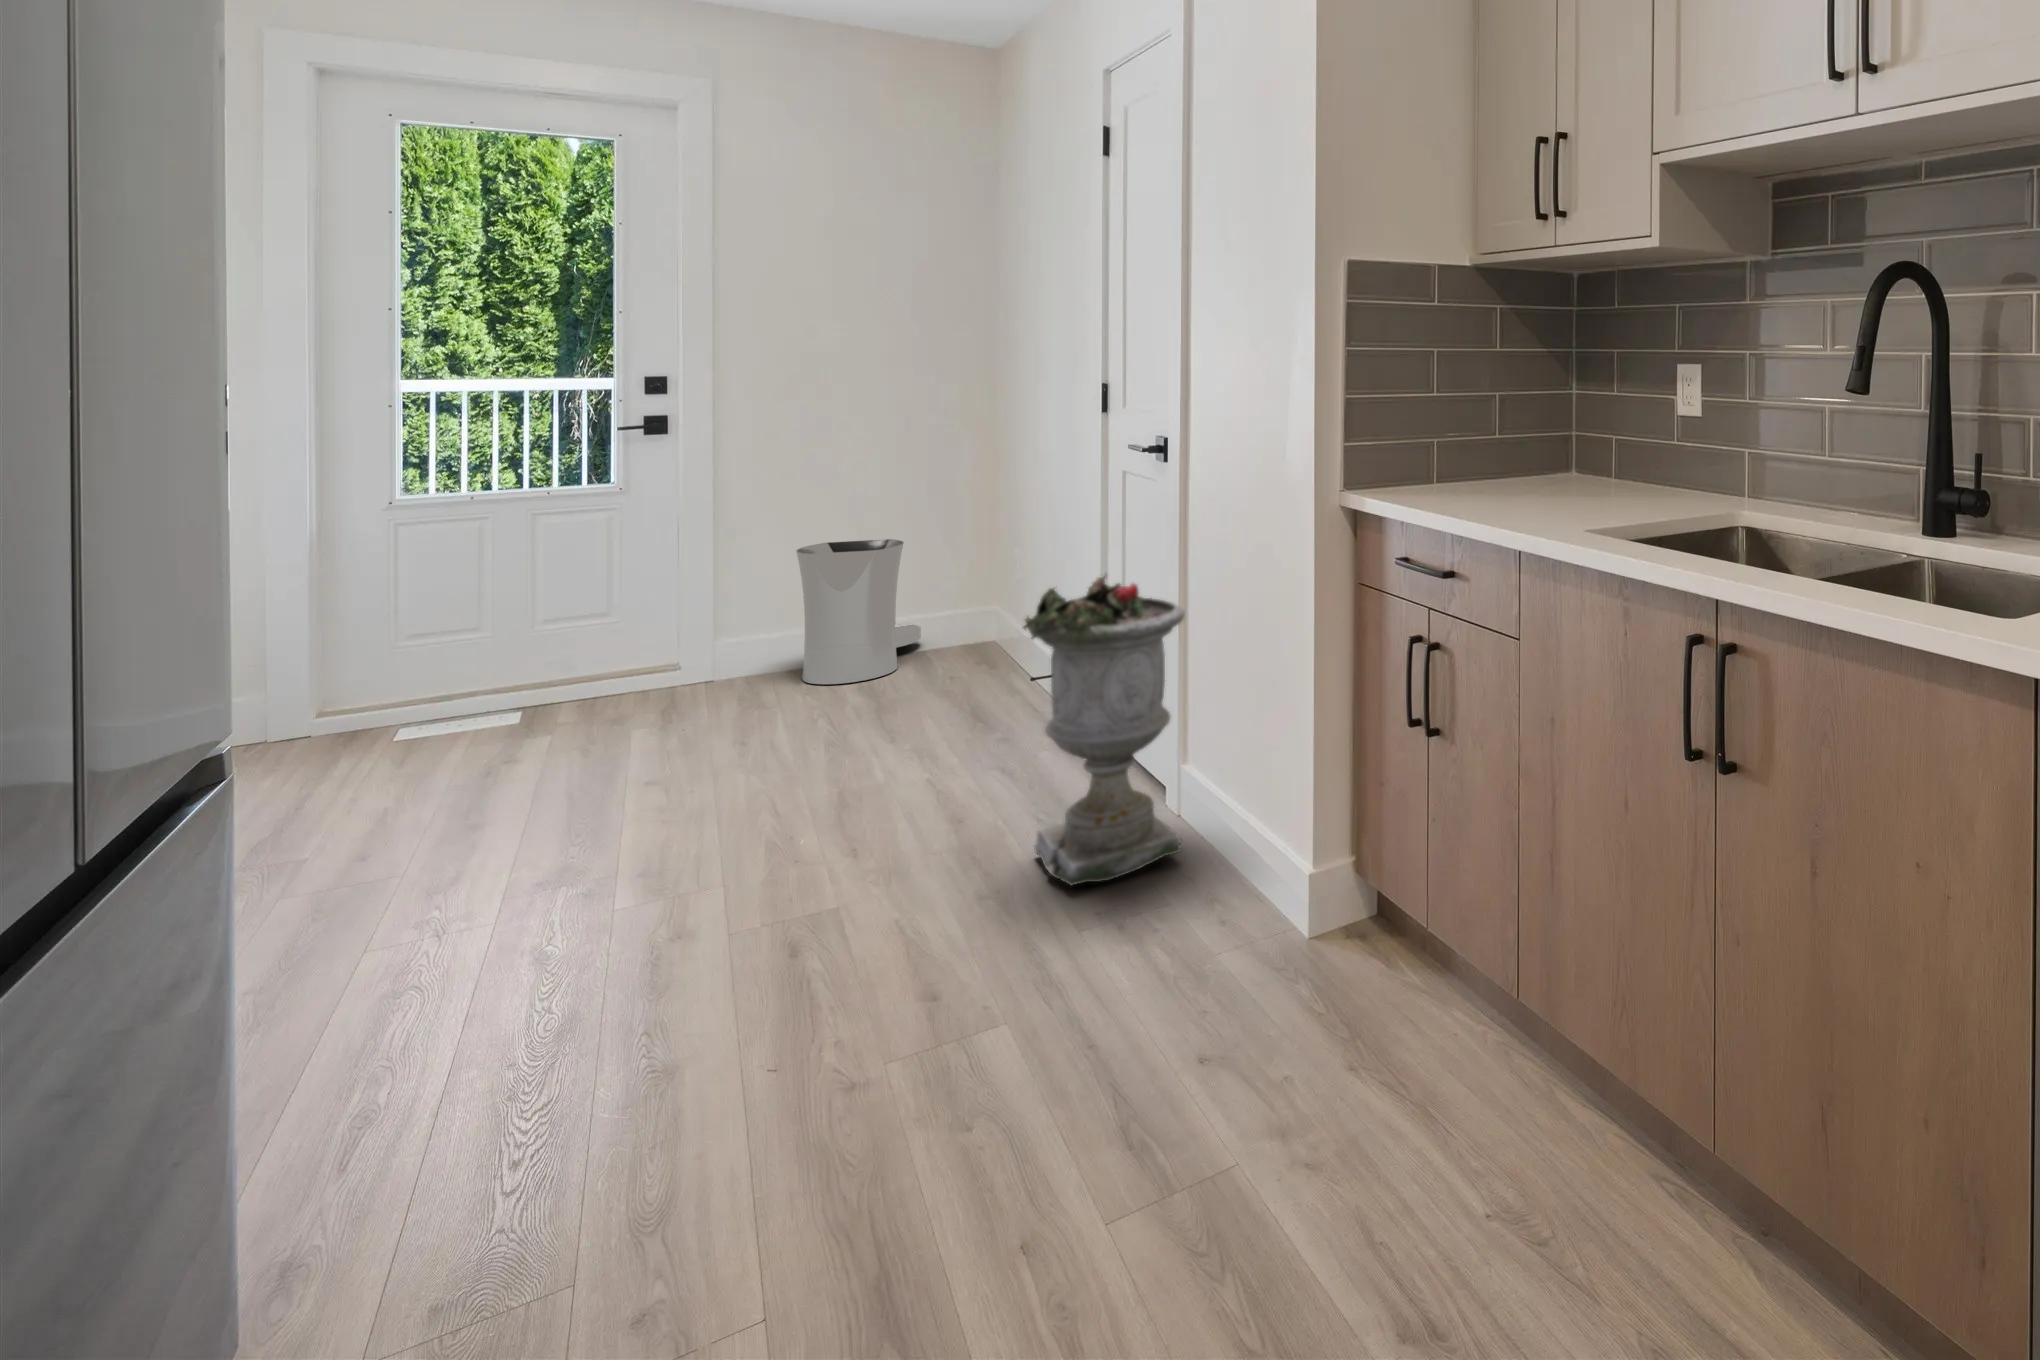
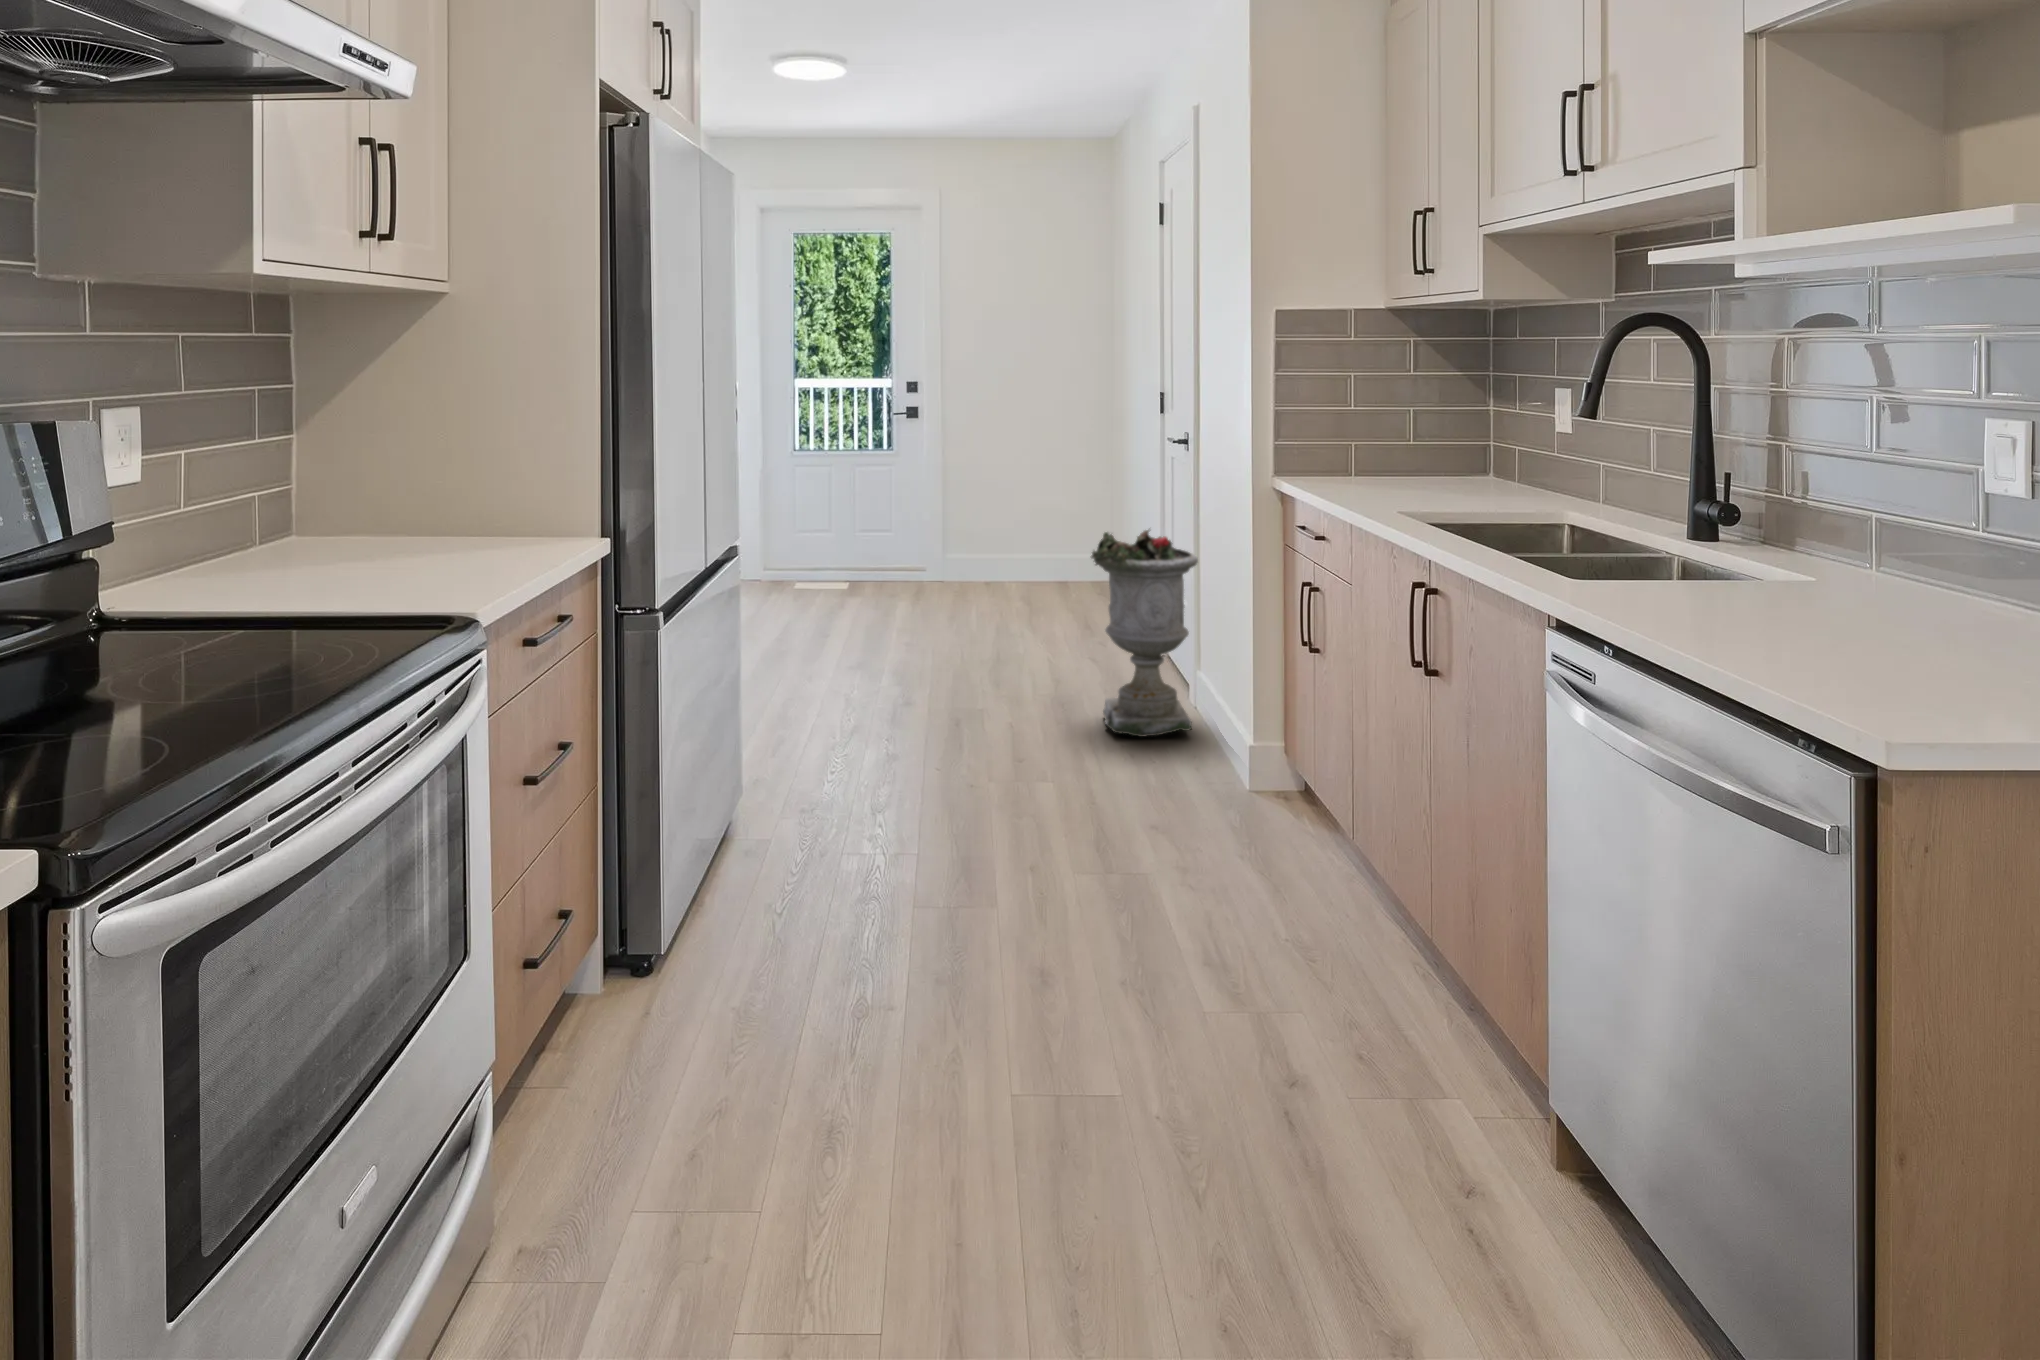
trash can: present [796,539,921,684] -> none [1003,501,1089,604]

